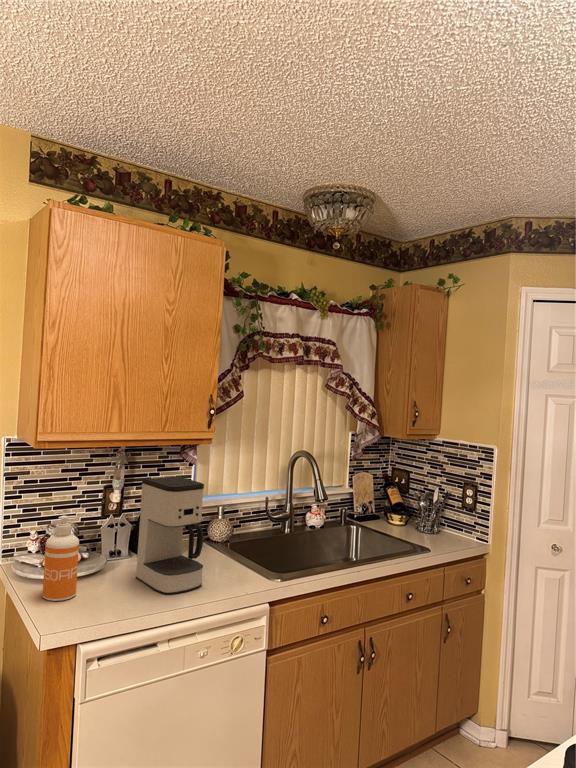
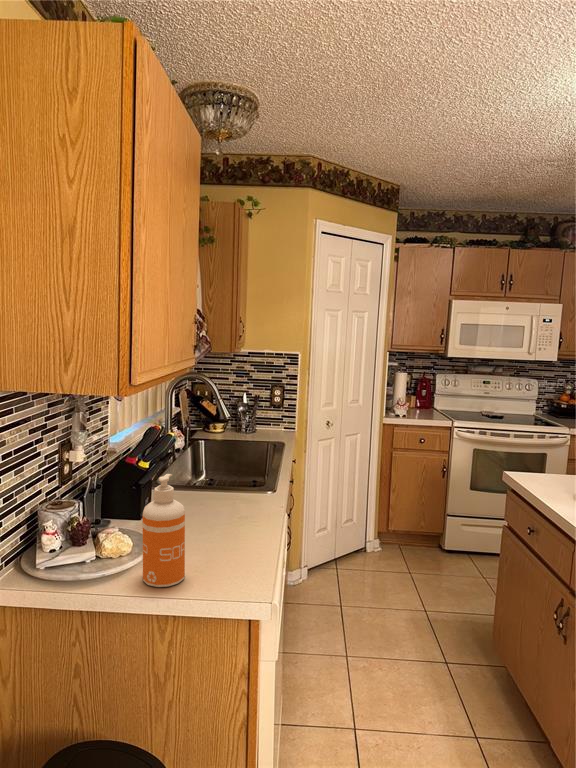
coffee maker: present [136,476,204,594] -> none [174,410,245,536]

